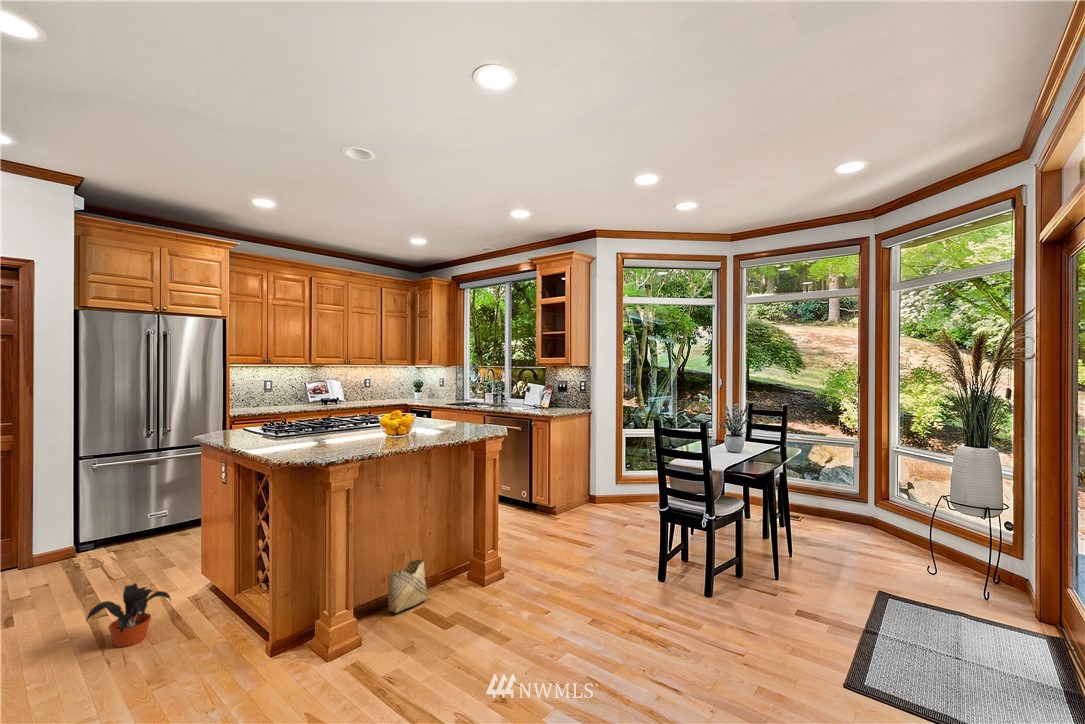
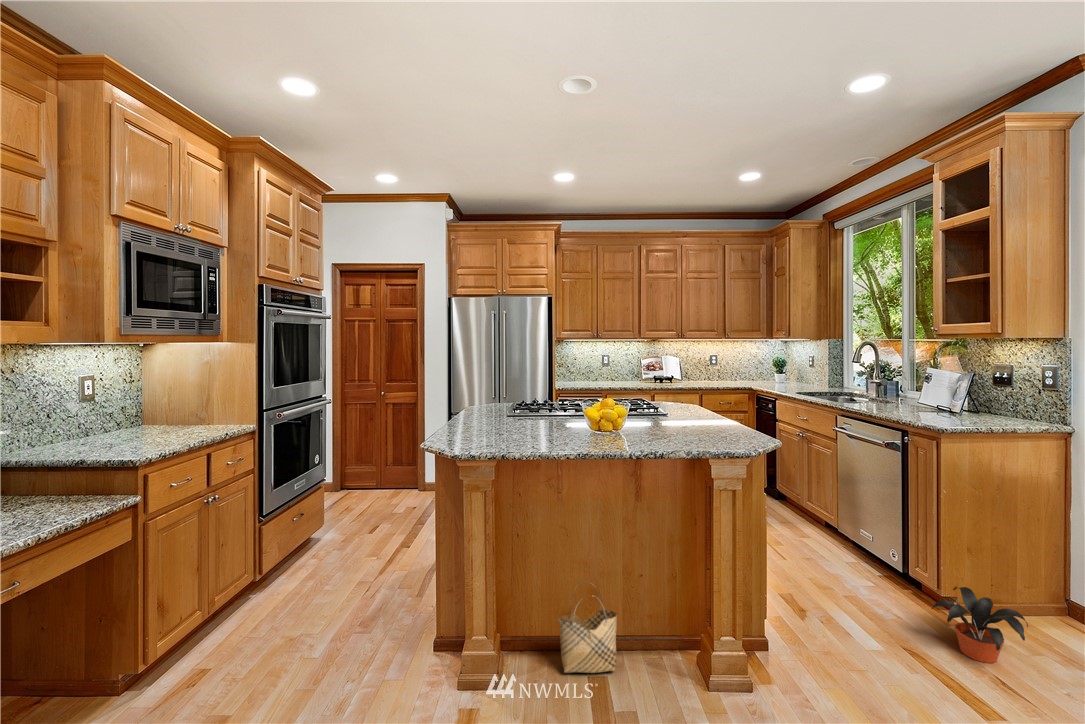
potted plant: present [86,583,171,647] -> present [932,587,1028,663]

